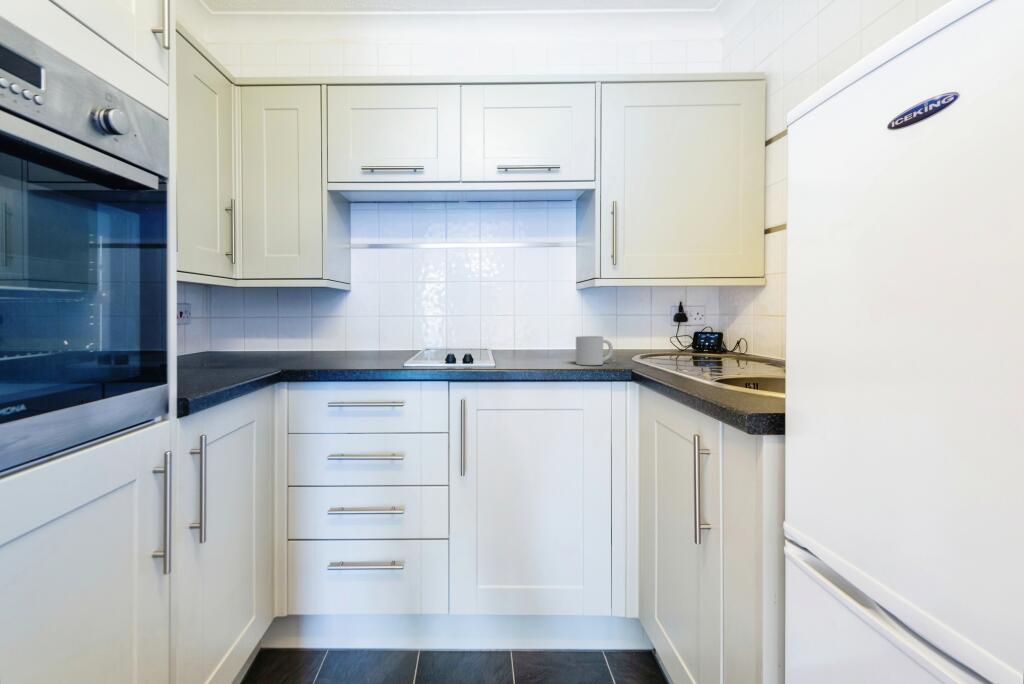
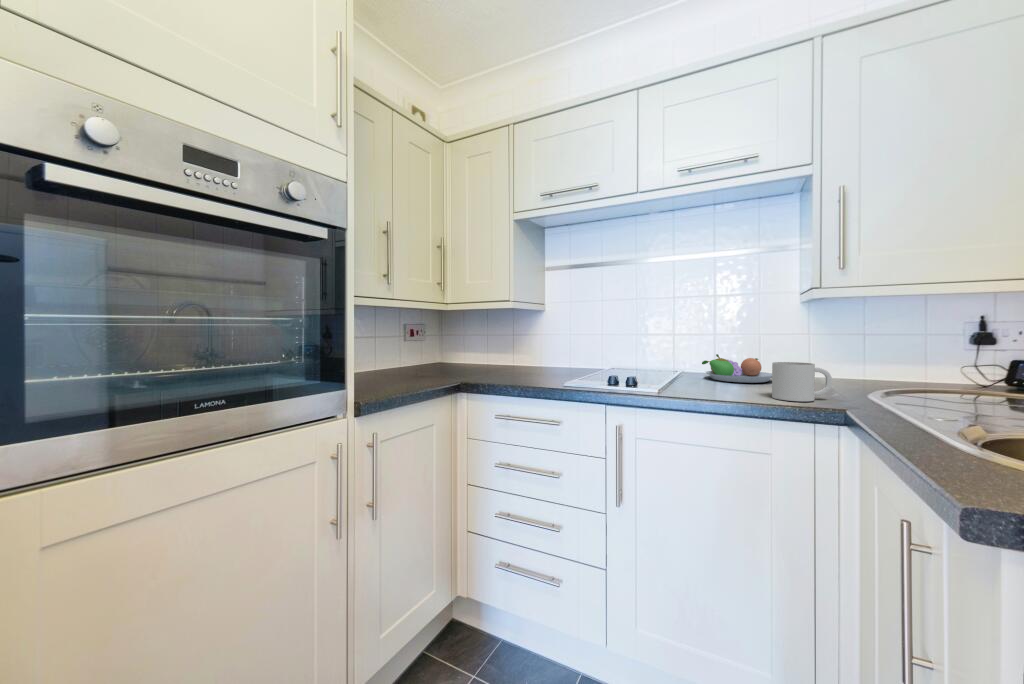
fruit bowl: none [516,333,569,356] -> present [702,354,772,383]

